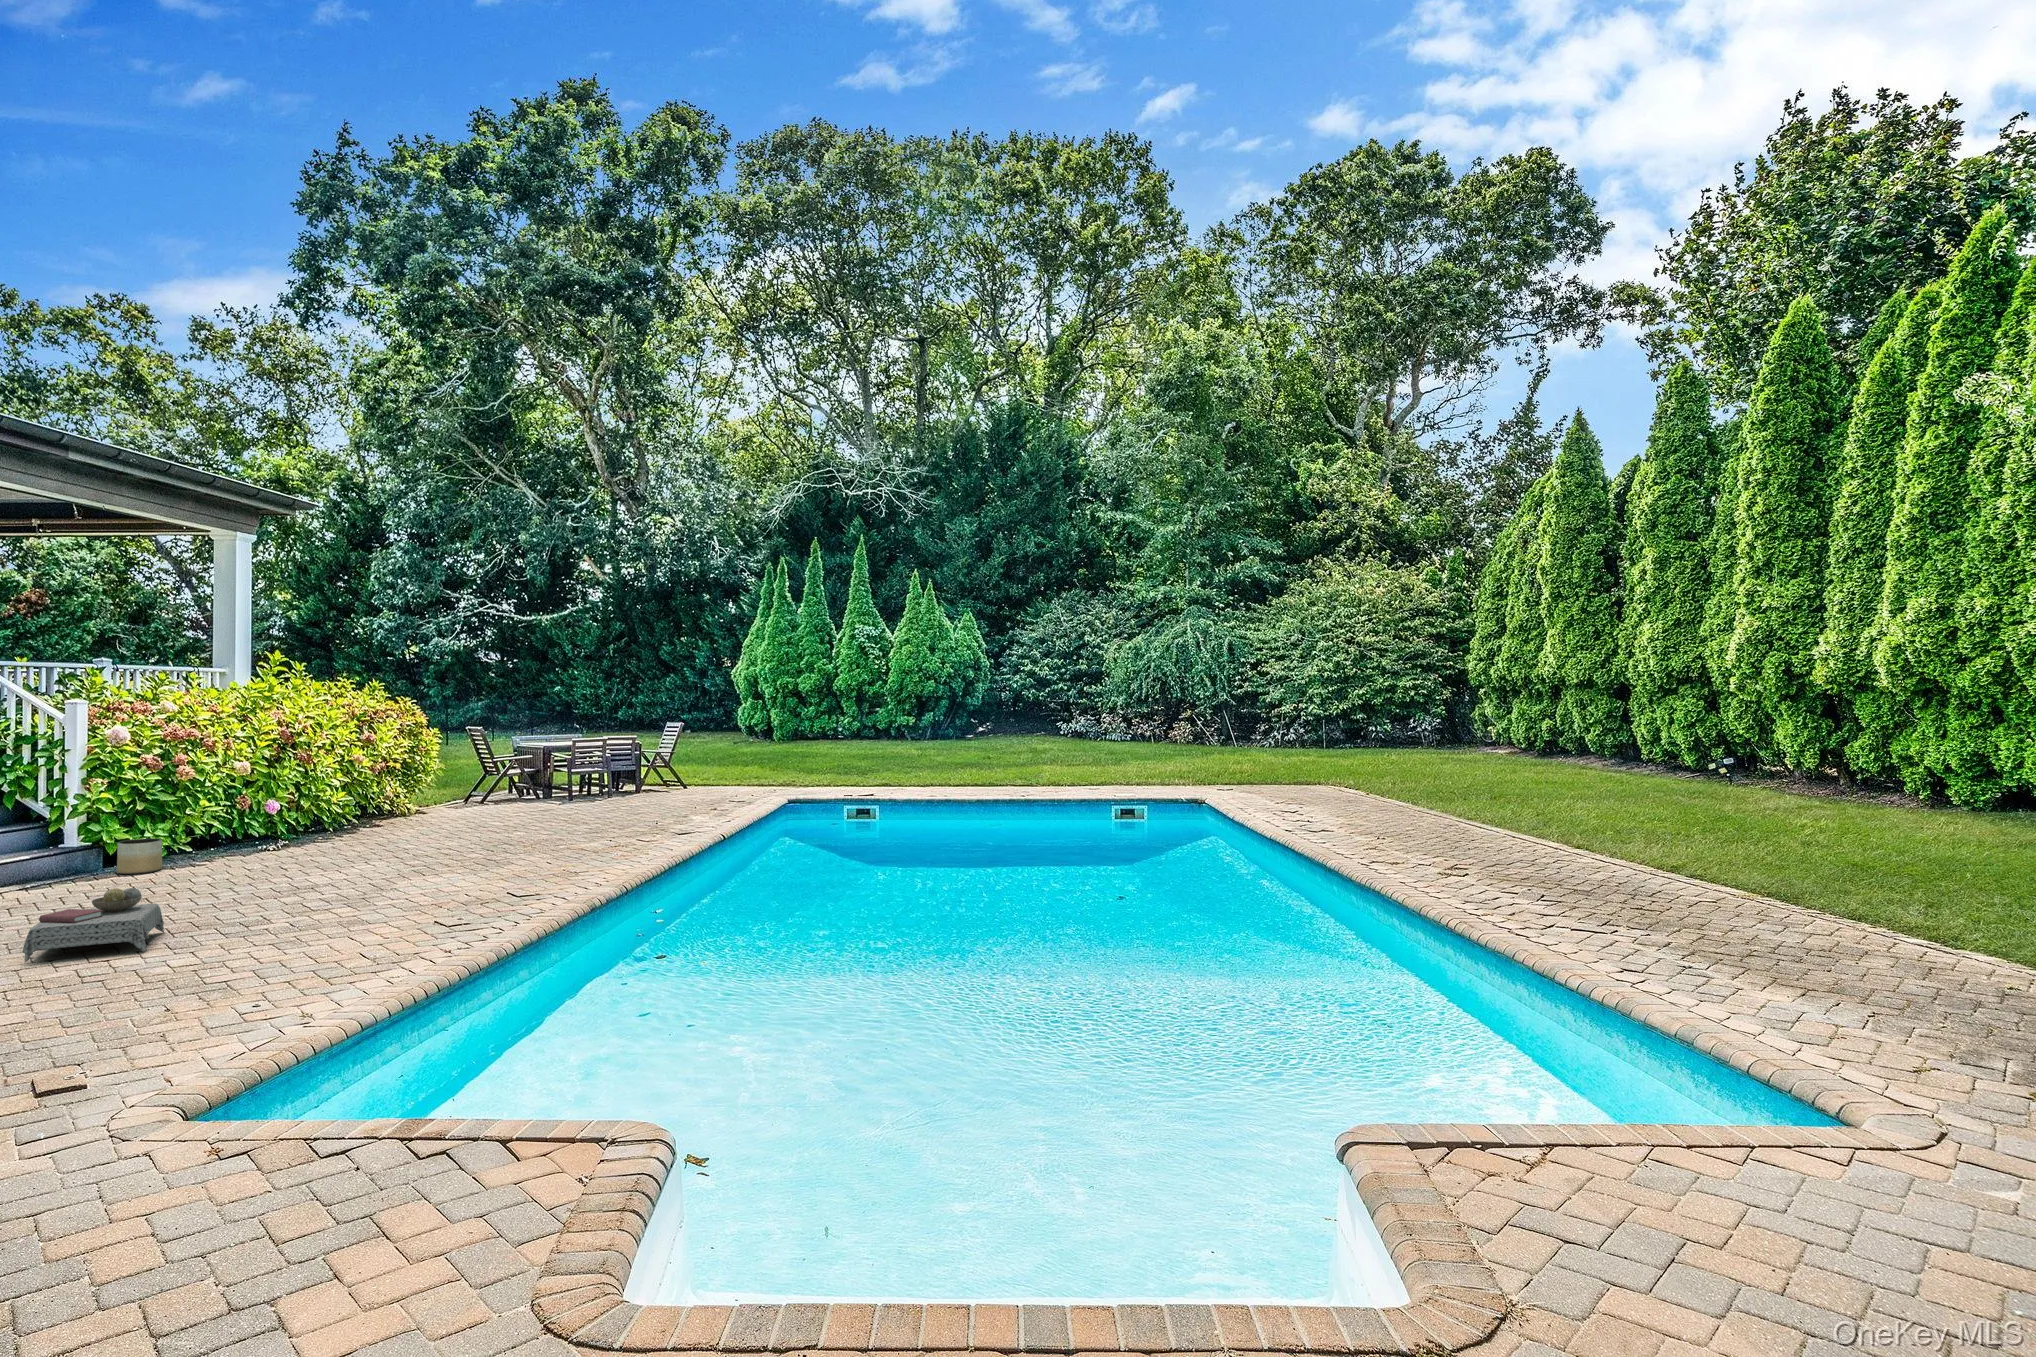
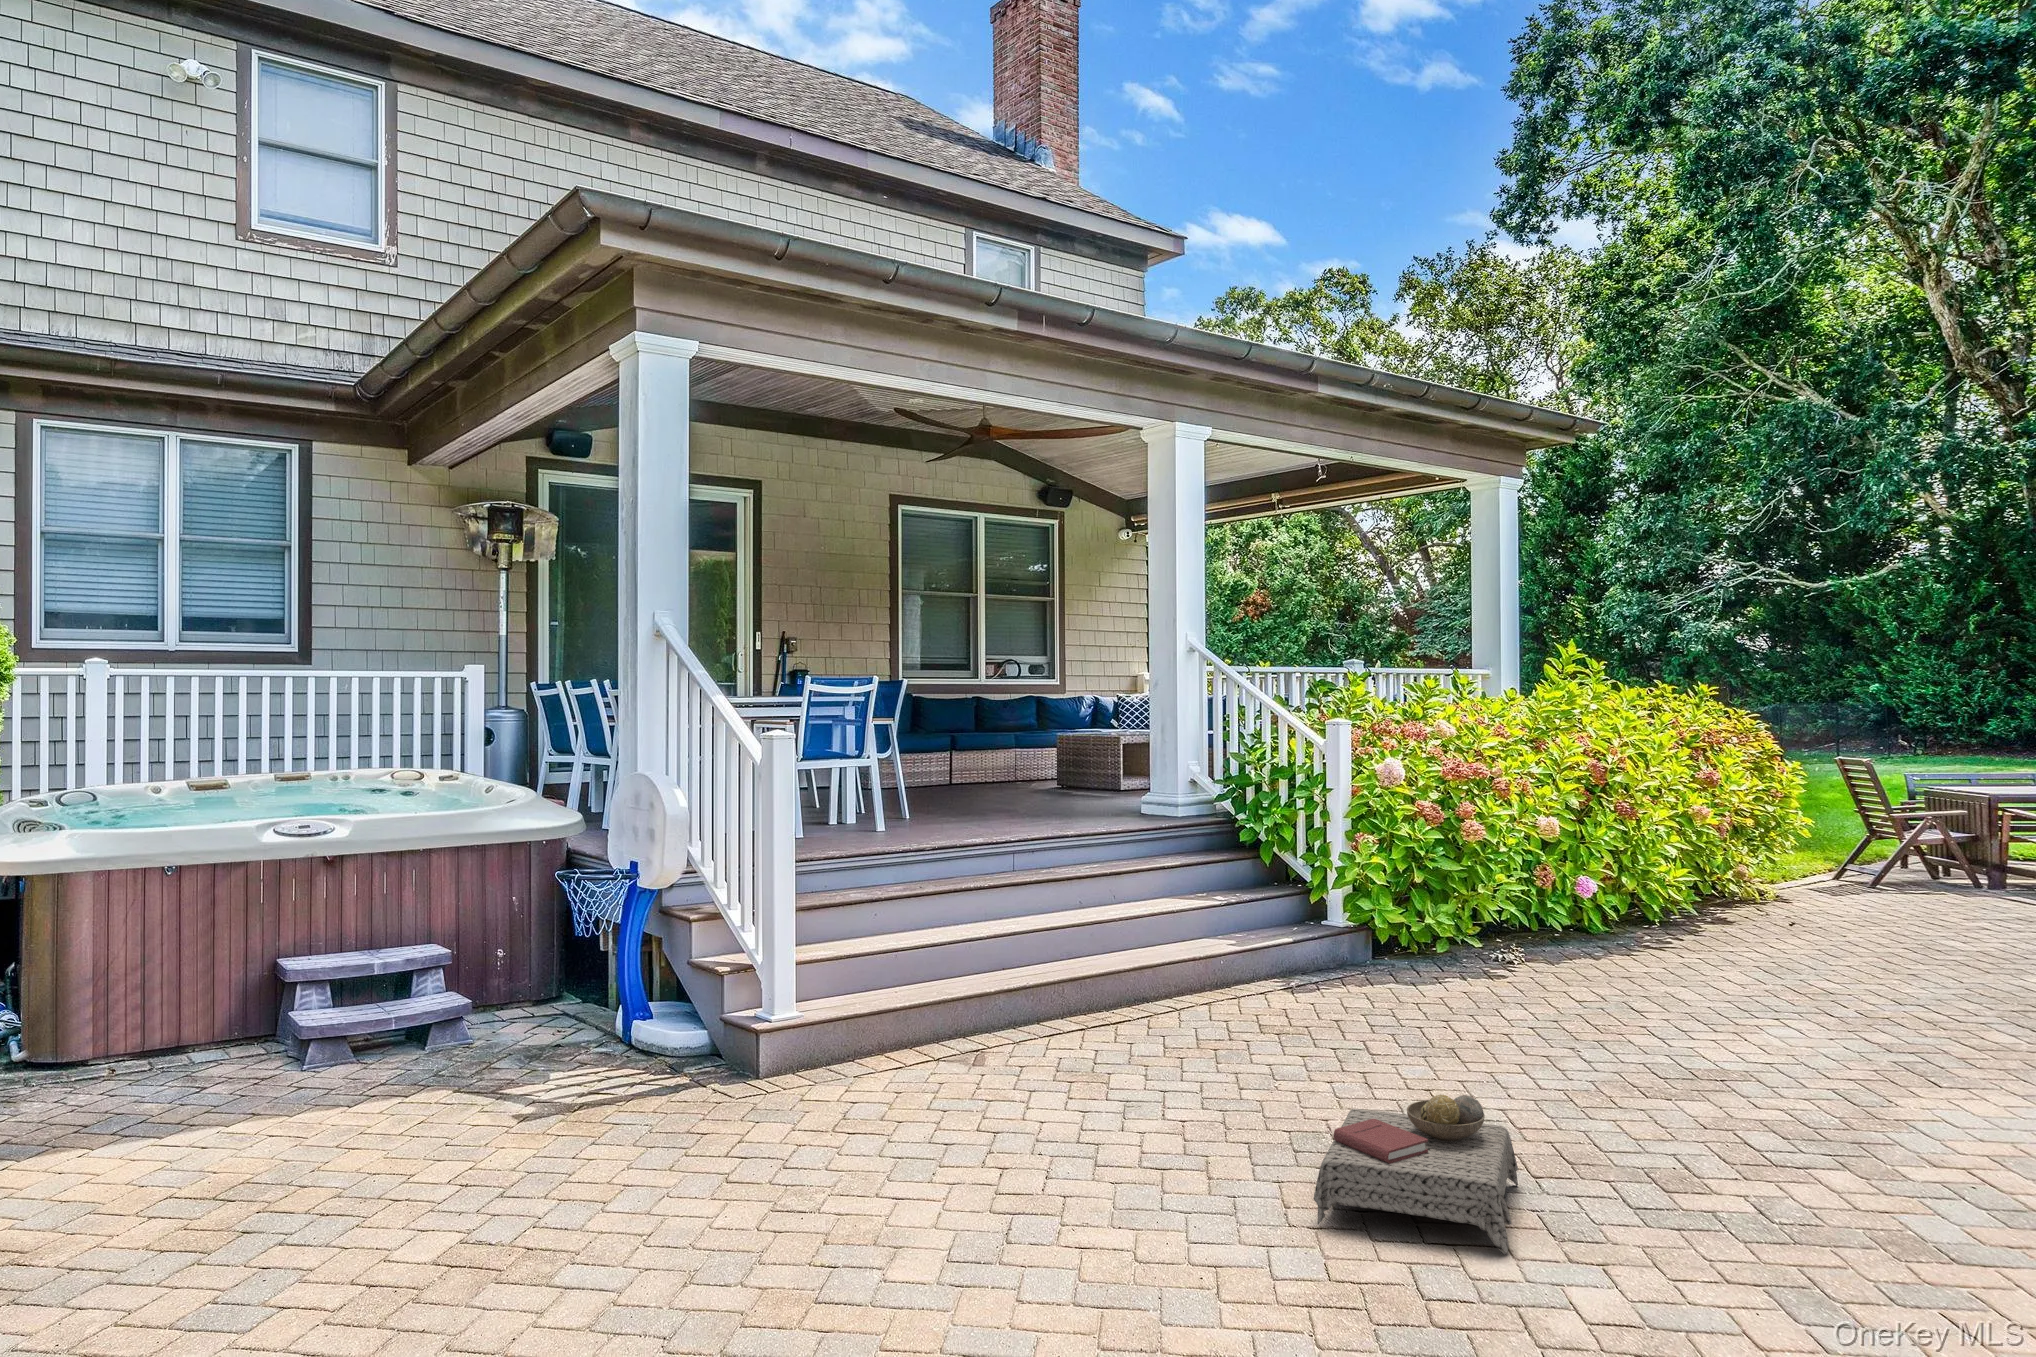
planter: present [117,838,162,874] -> none [1395,930,1452,987]

